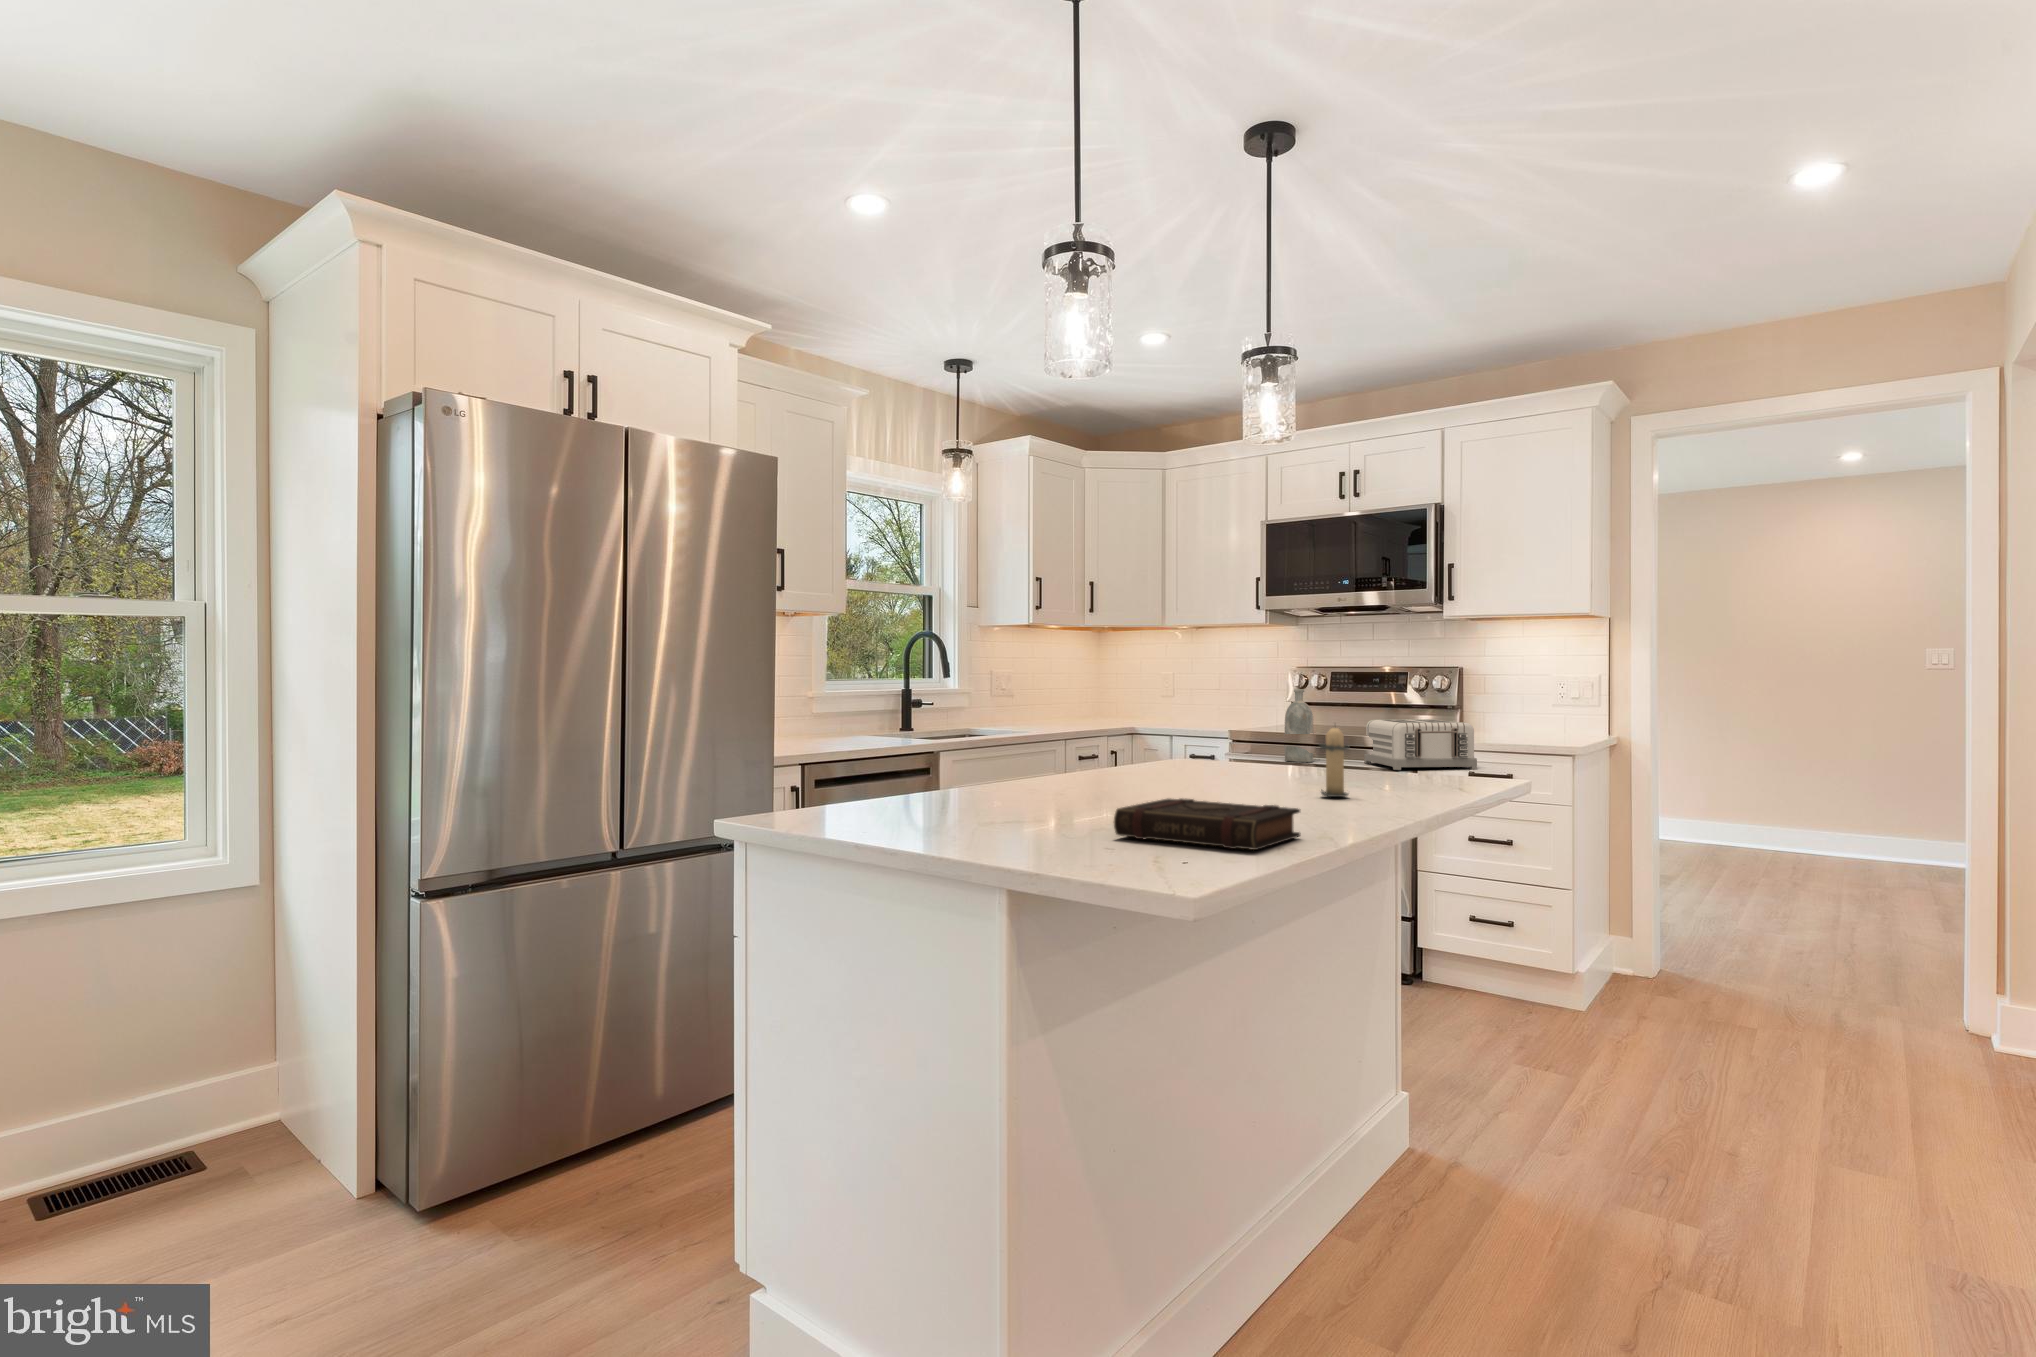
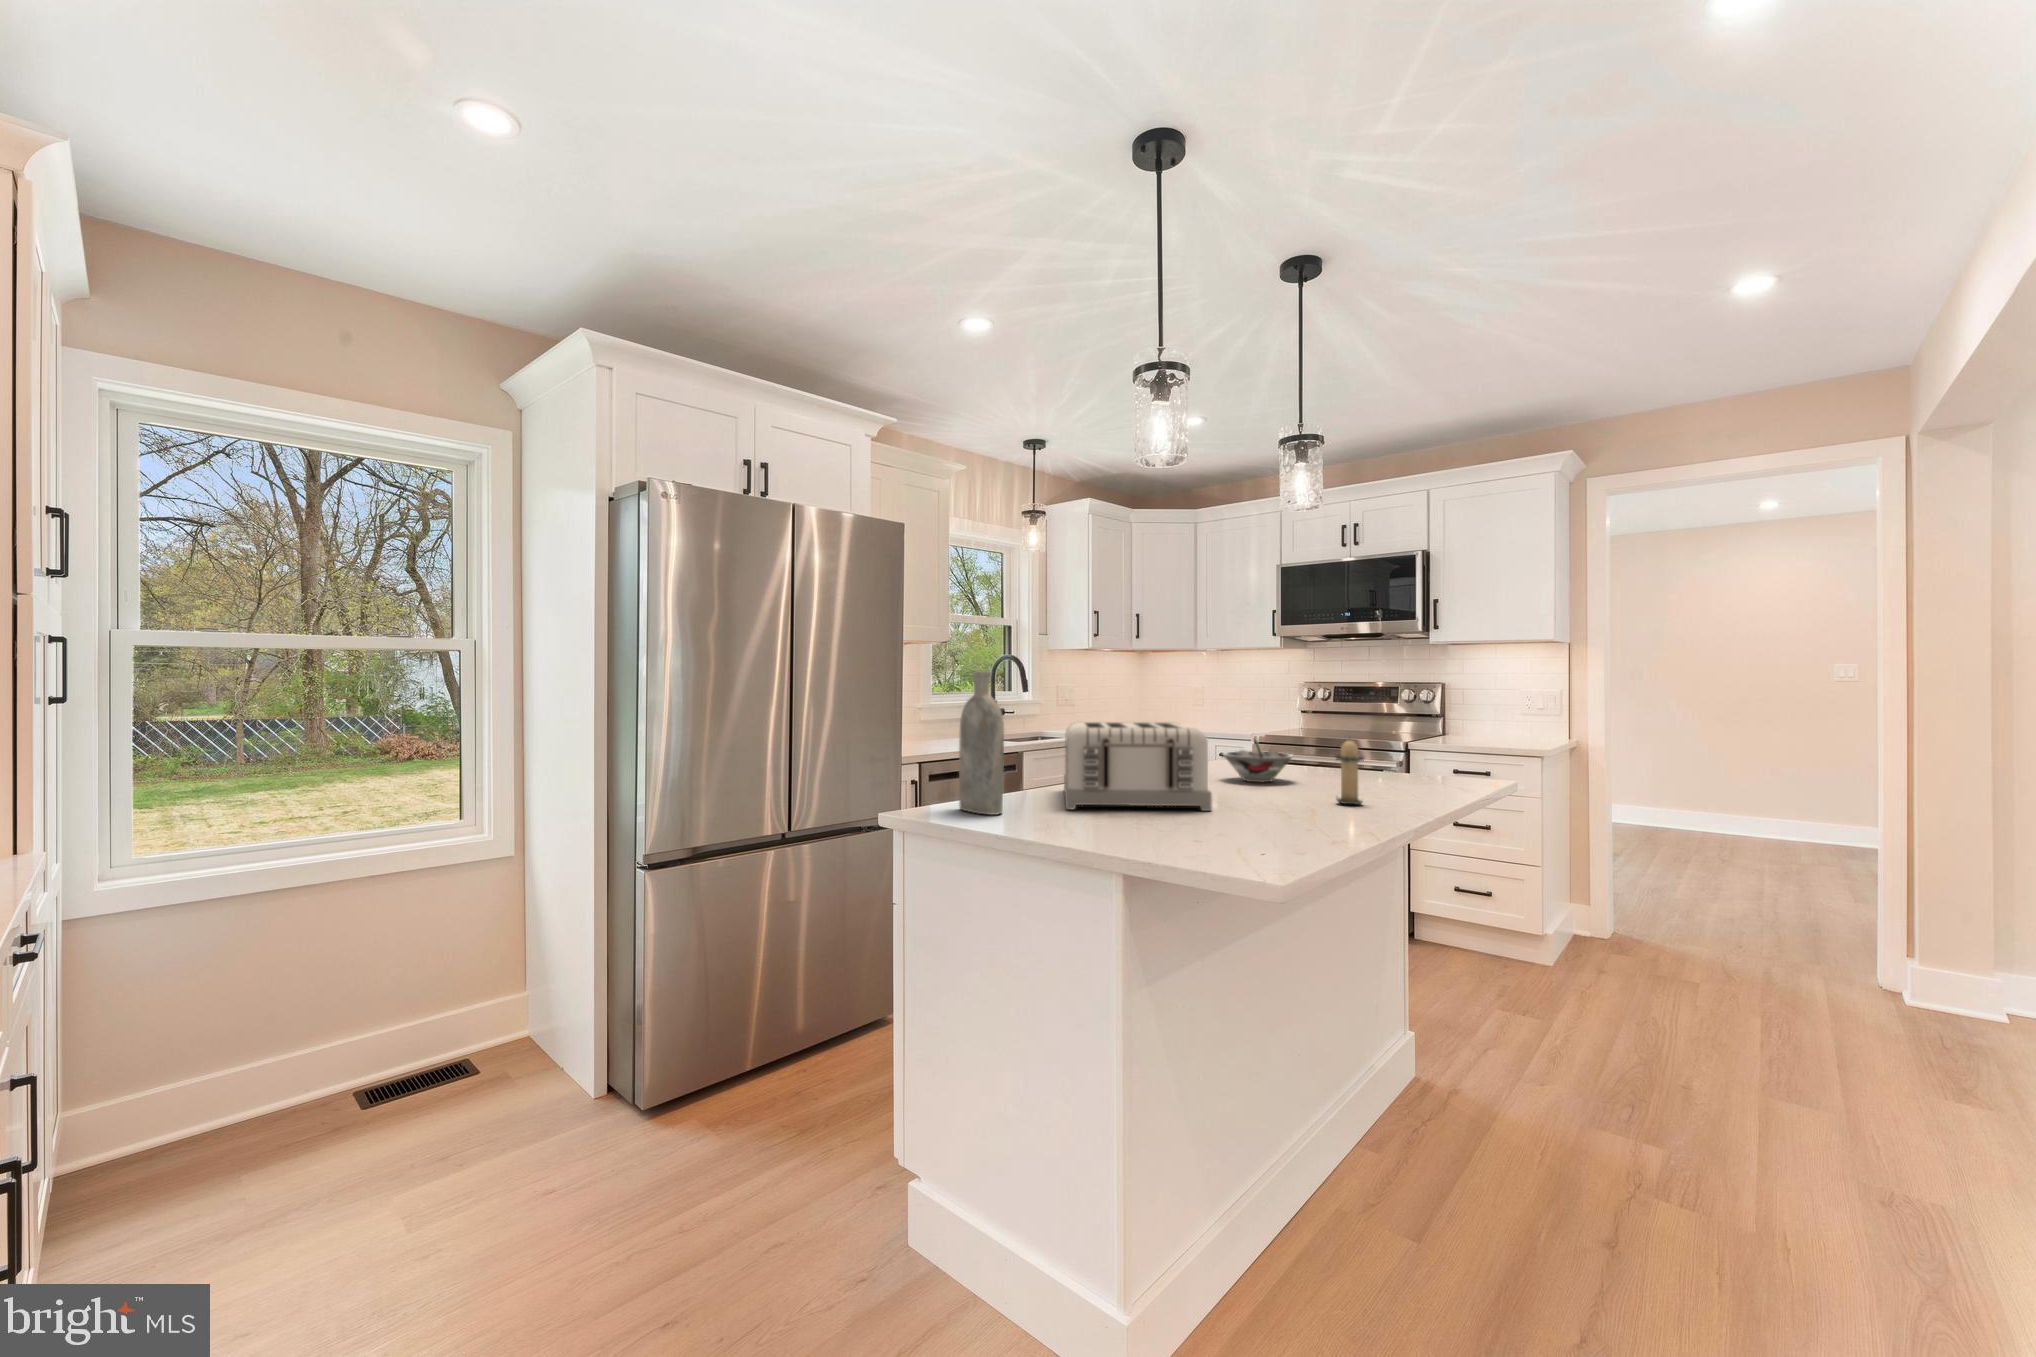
bottle: present [1285,689,1313,762] -> present [959,672,1004,815]
toaster: present [1364,719,1477,770] -> present [1064,722,1212,811]
bowl: none [1197,724,1278,779] -> present [1223,734,1294,782]
book: present [1114,798,1300,850] -> none [1140,808,1323,868]

